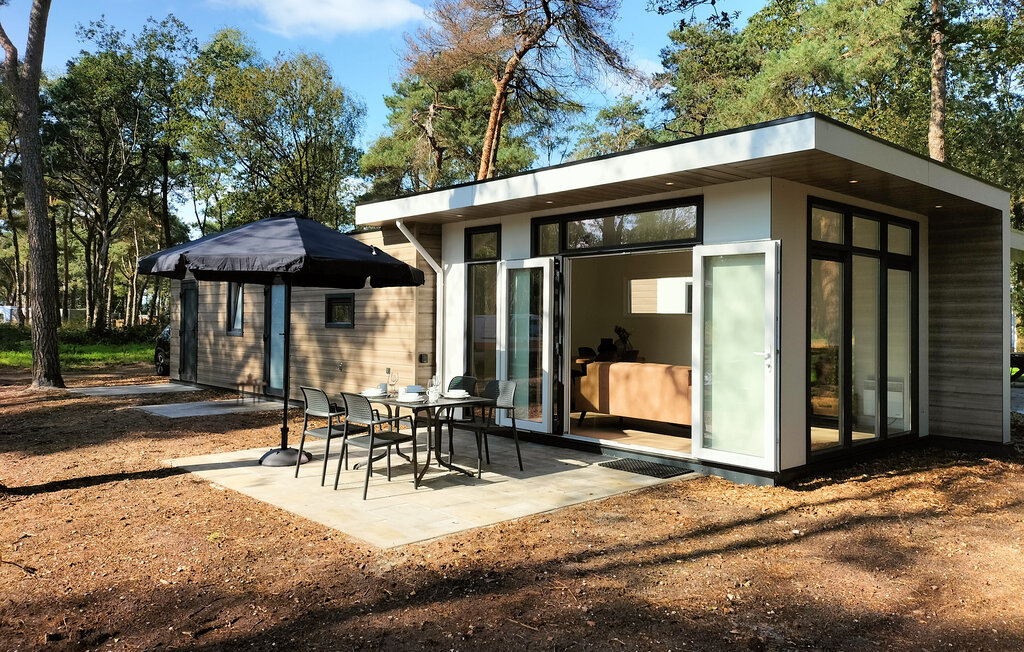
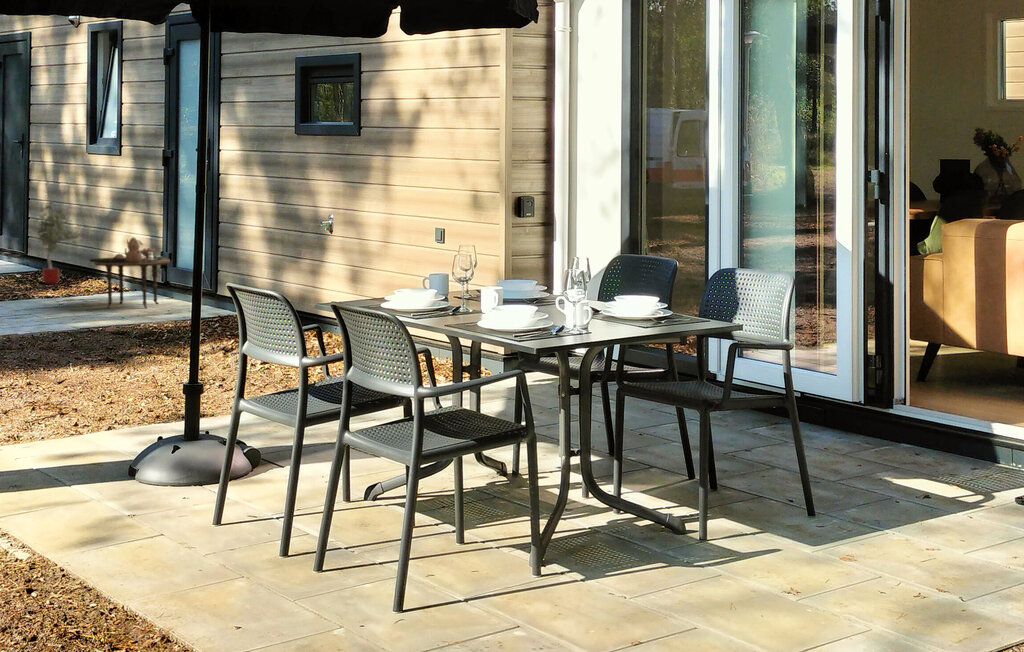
potted tree: none [199,357,223,396] -> present [37,202,80,284]

